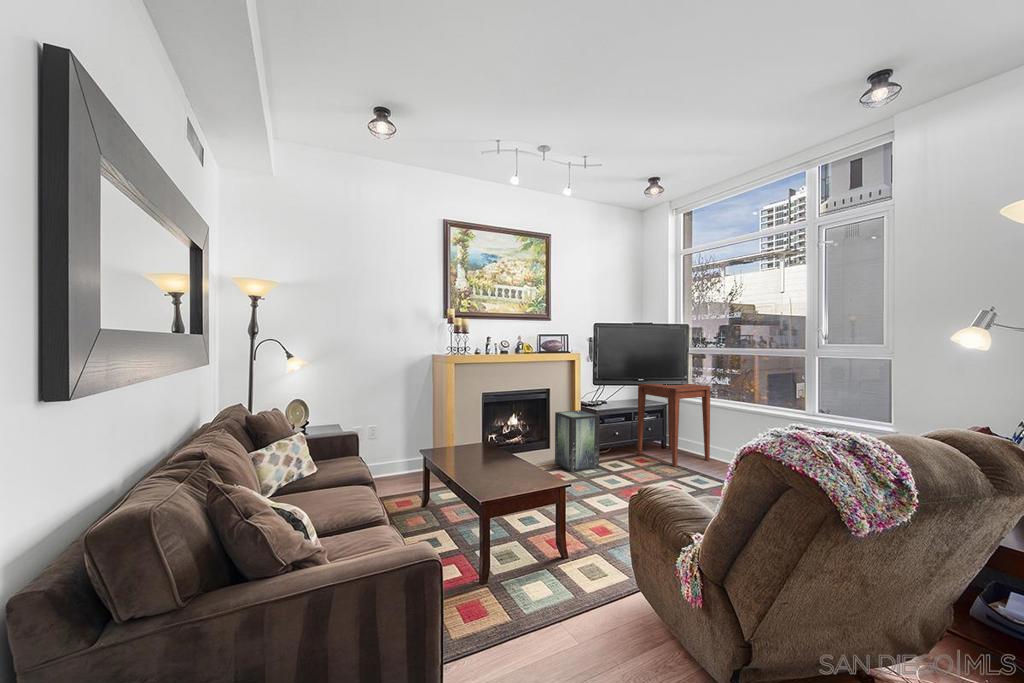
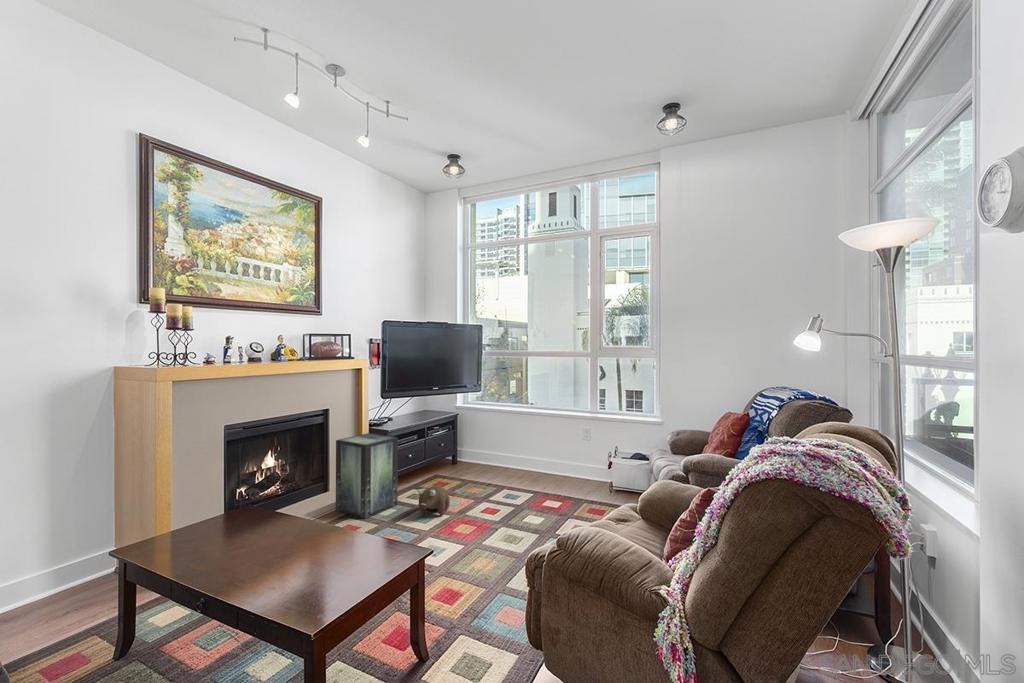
side table: present [637,382,711,467] -> none [432,388,507,485]
plush toy: none [608,457,637,482] -> present [417,485,450,516]

